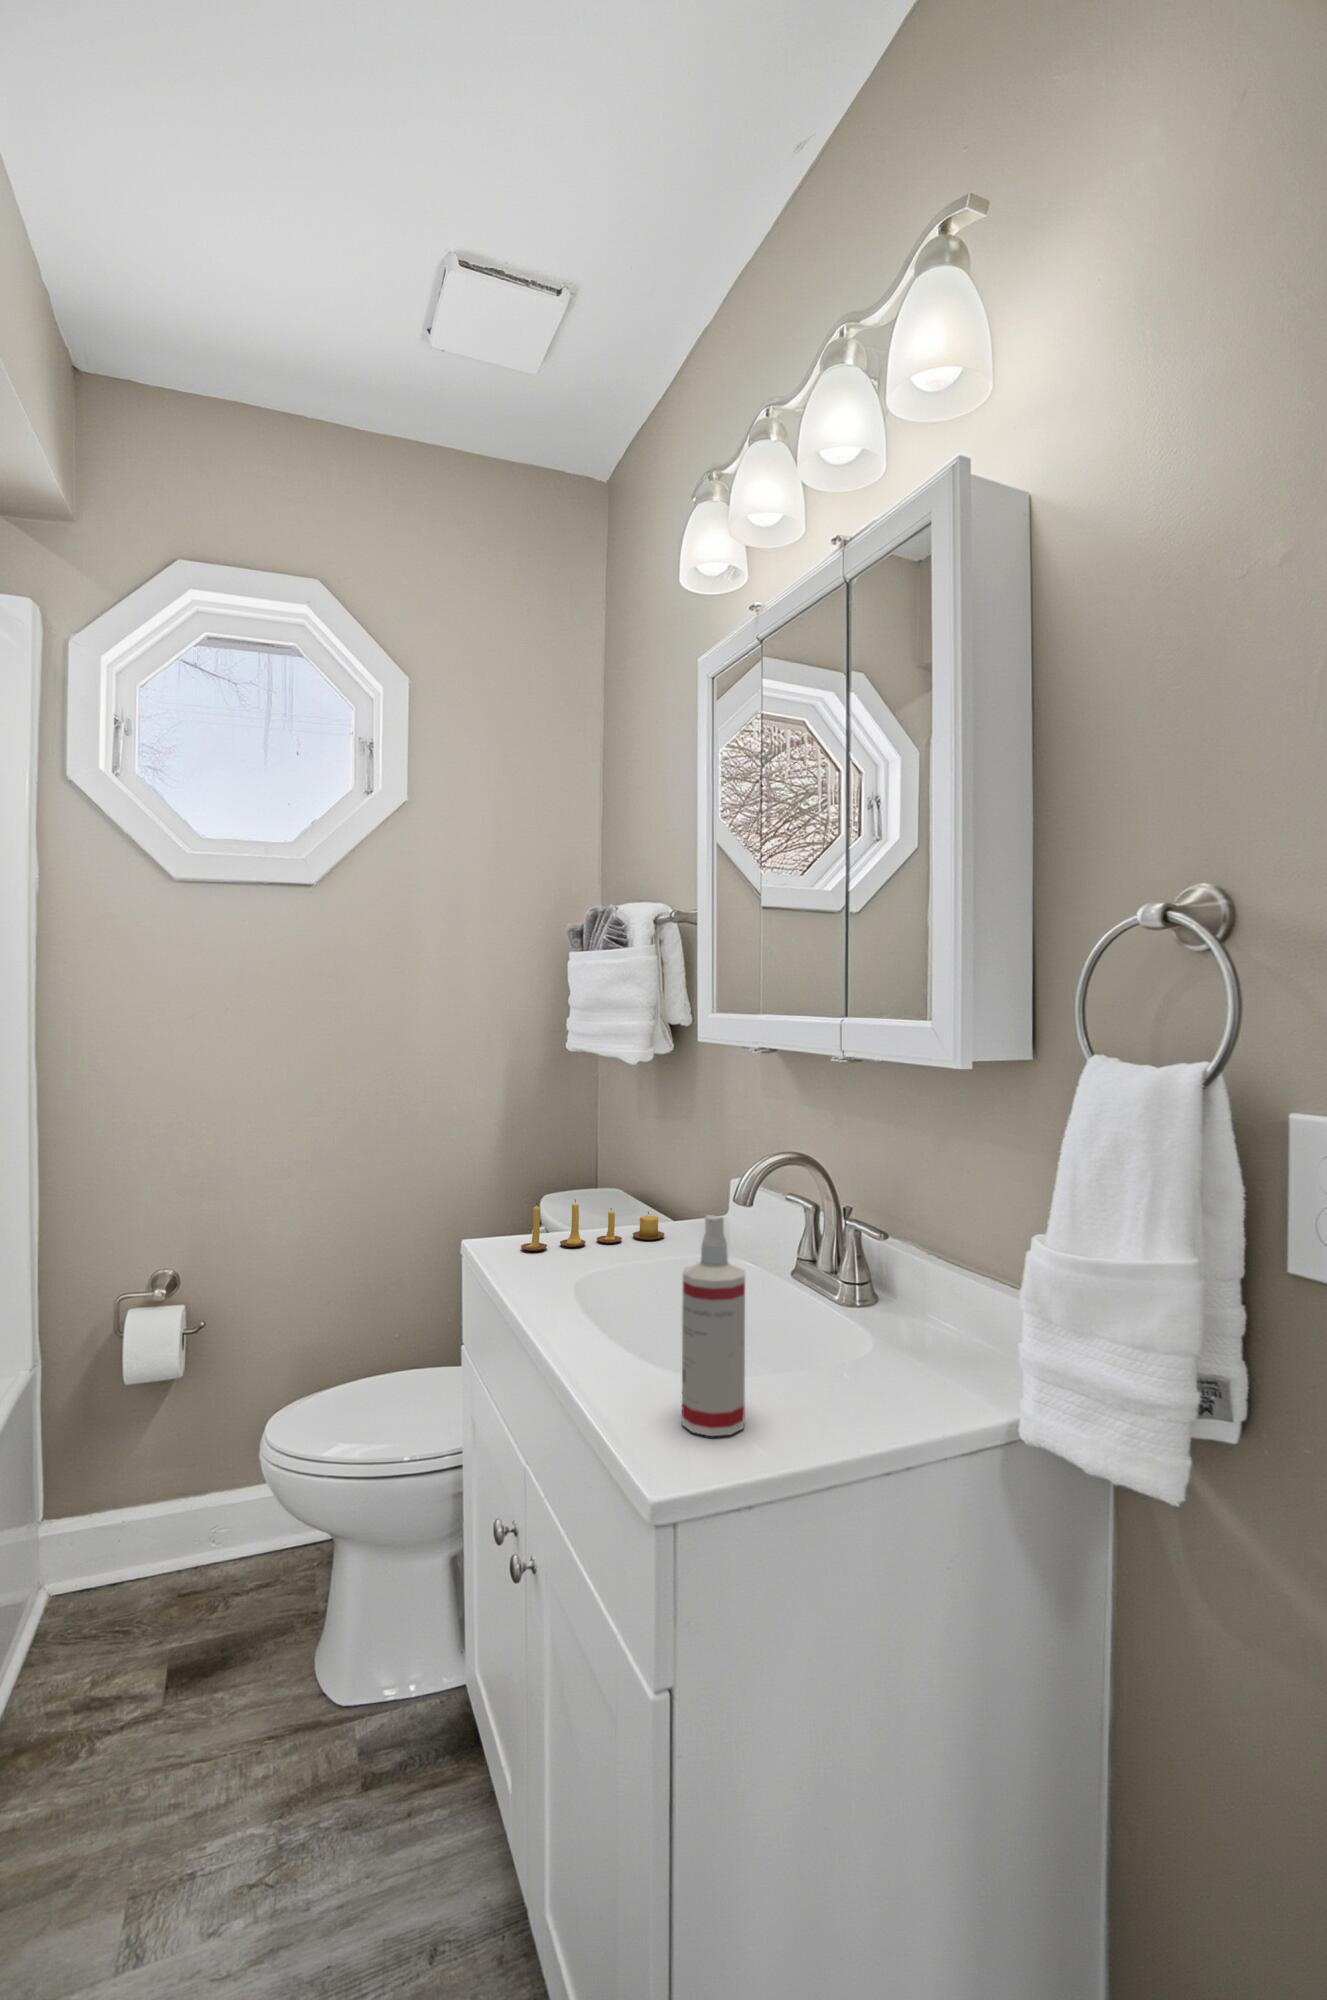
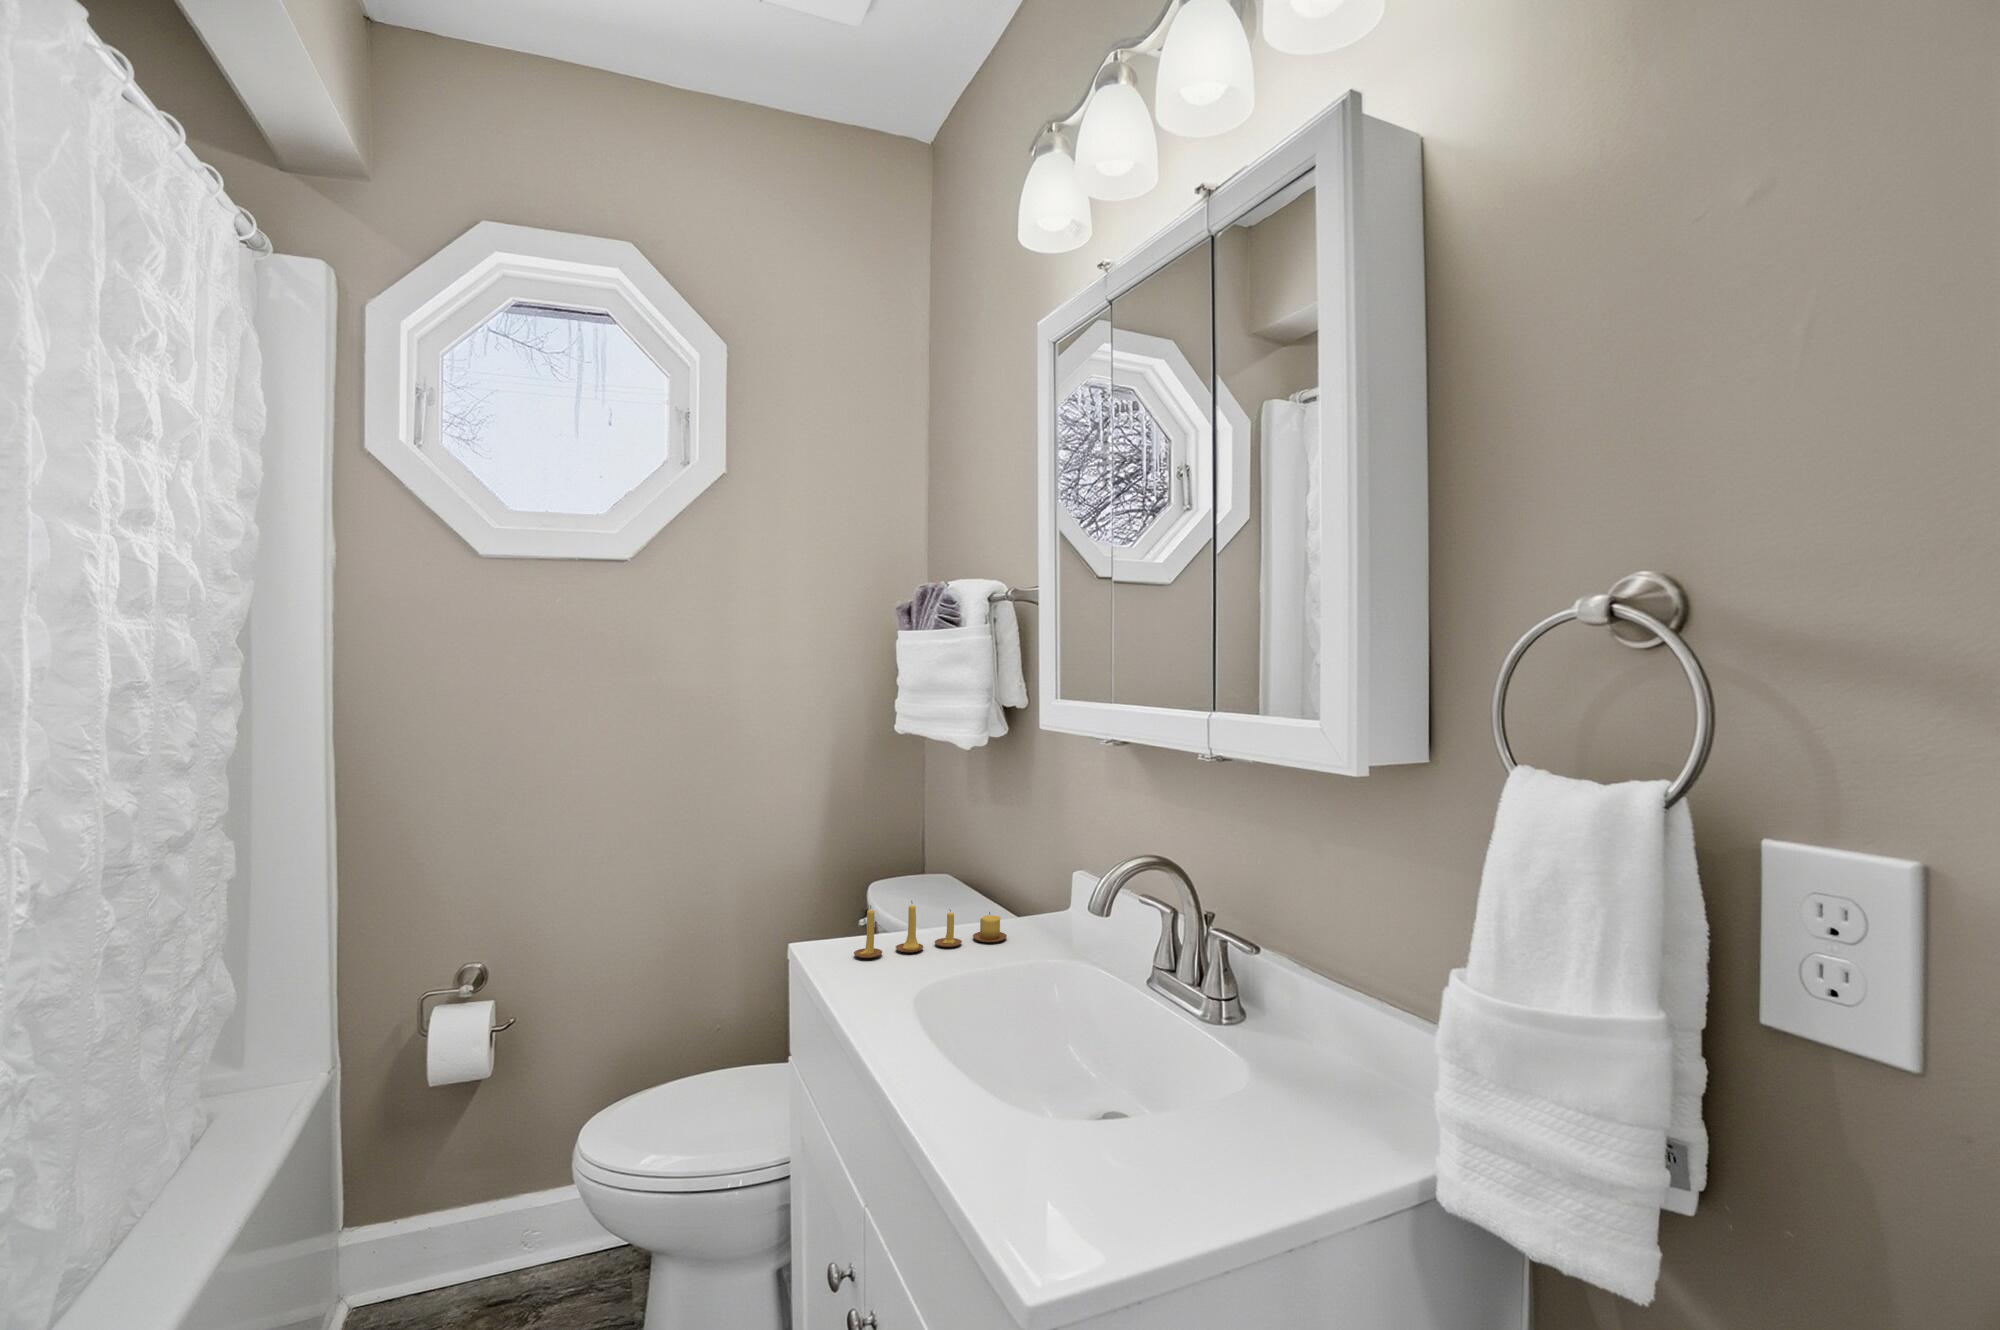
spray bottle: present [682,1215,745,1436] -> none [1053,951,1125,1210]

